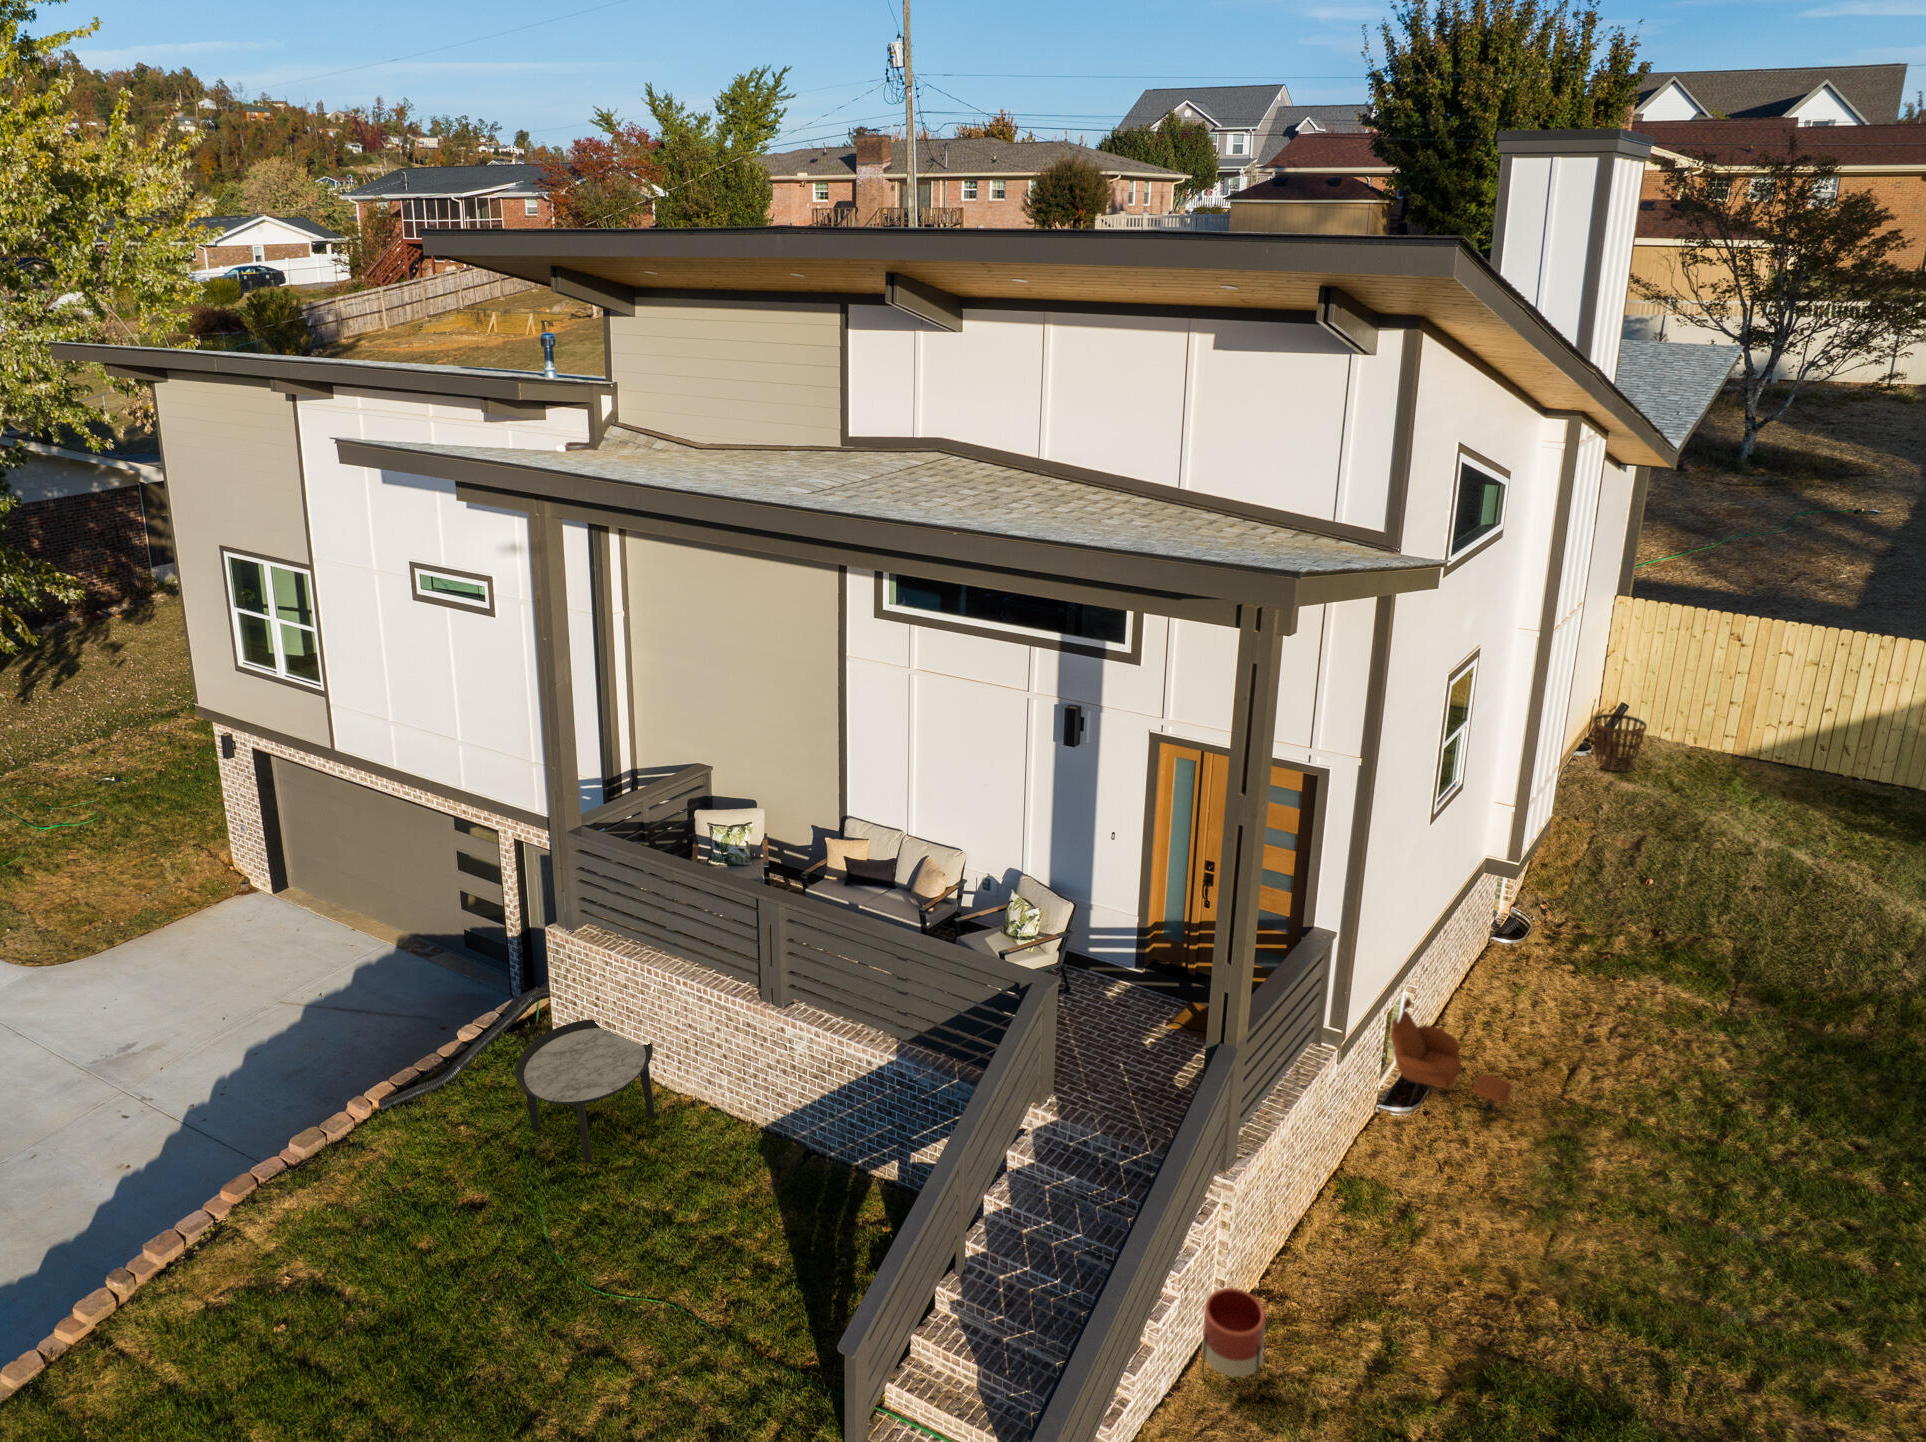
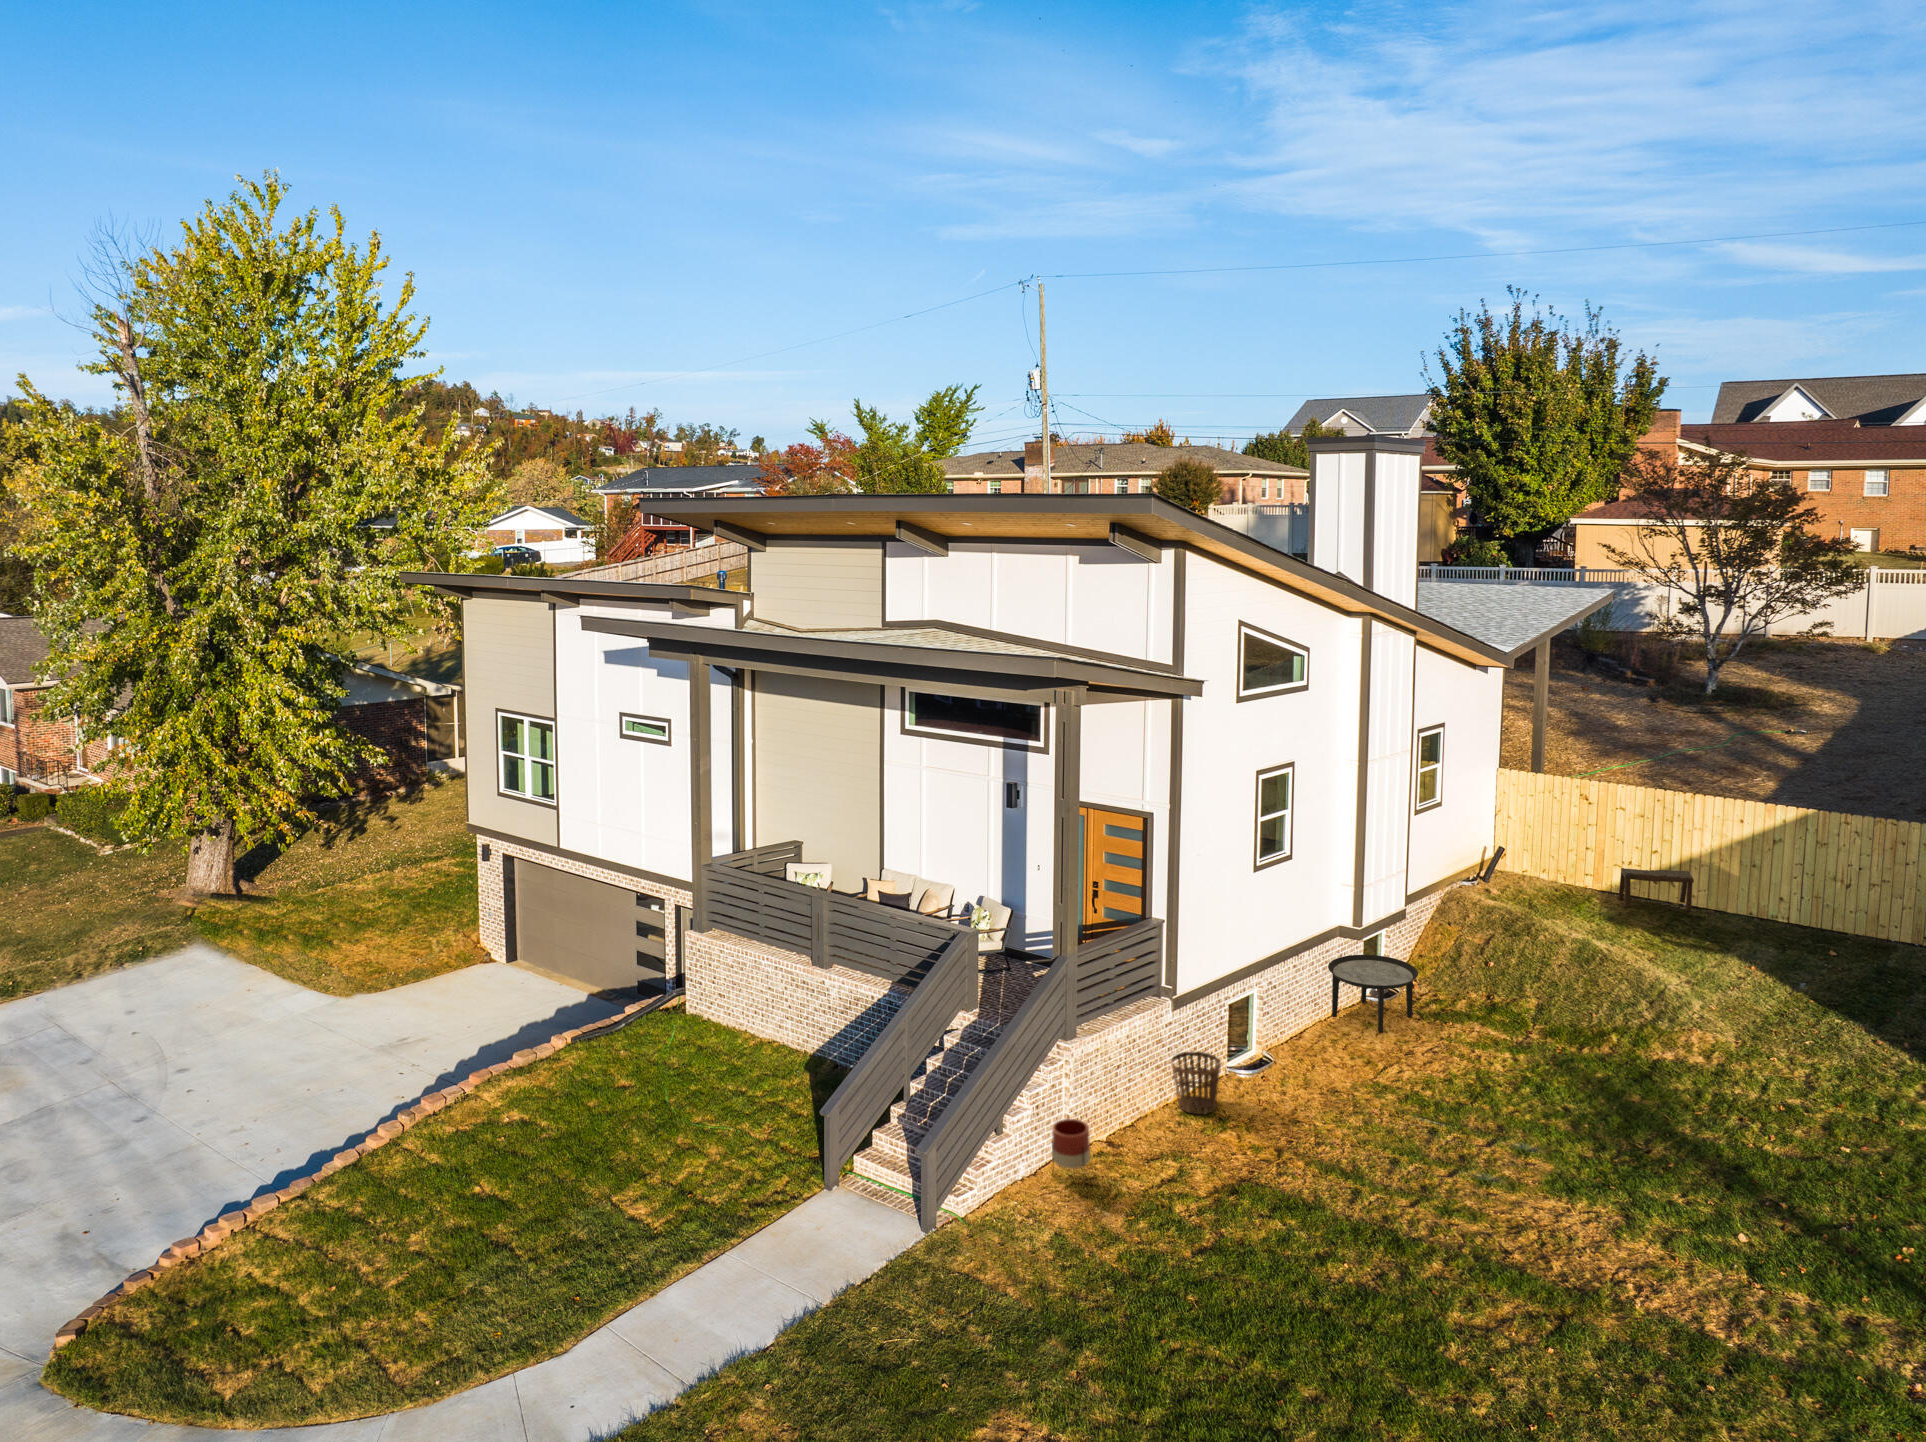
basket: present [1593,714,1647,771] -> present [1171,1052,1221,1114]
bench: none [1783,733,1896,790] -> present [1619,868,1694,911]
lounge chair: present [1391,998,1511,1124] -> none [1231,996,1315,1081]
round table: present [515,1019,655,1163] -> present [1328,955,1418,1032]

